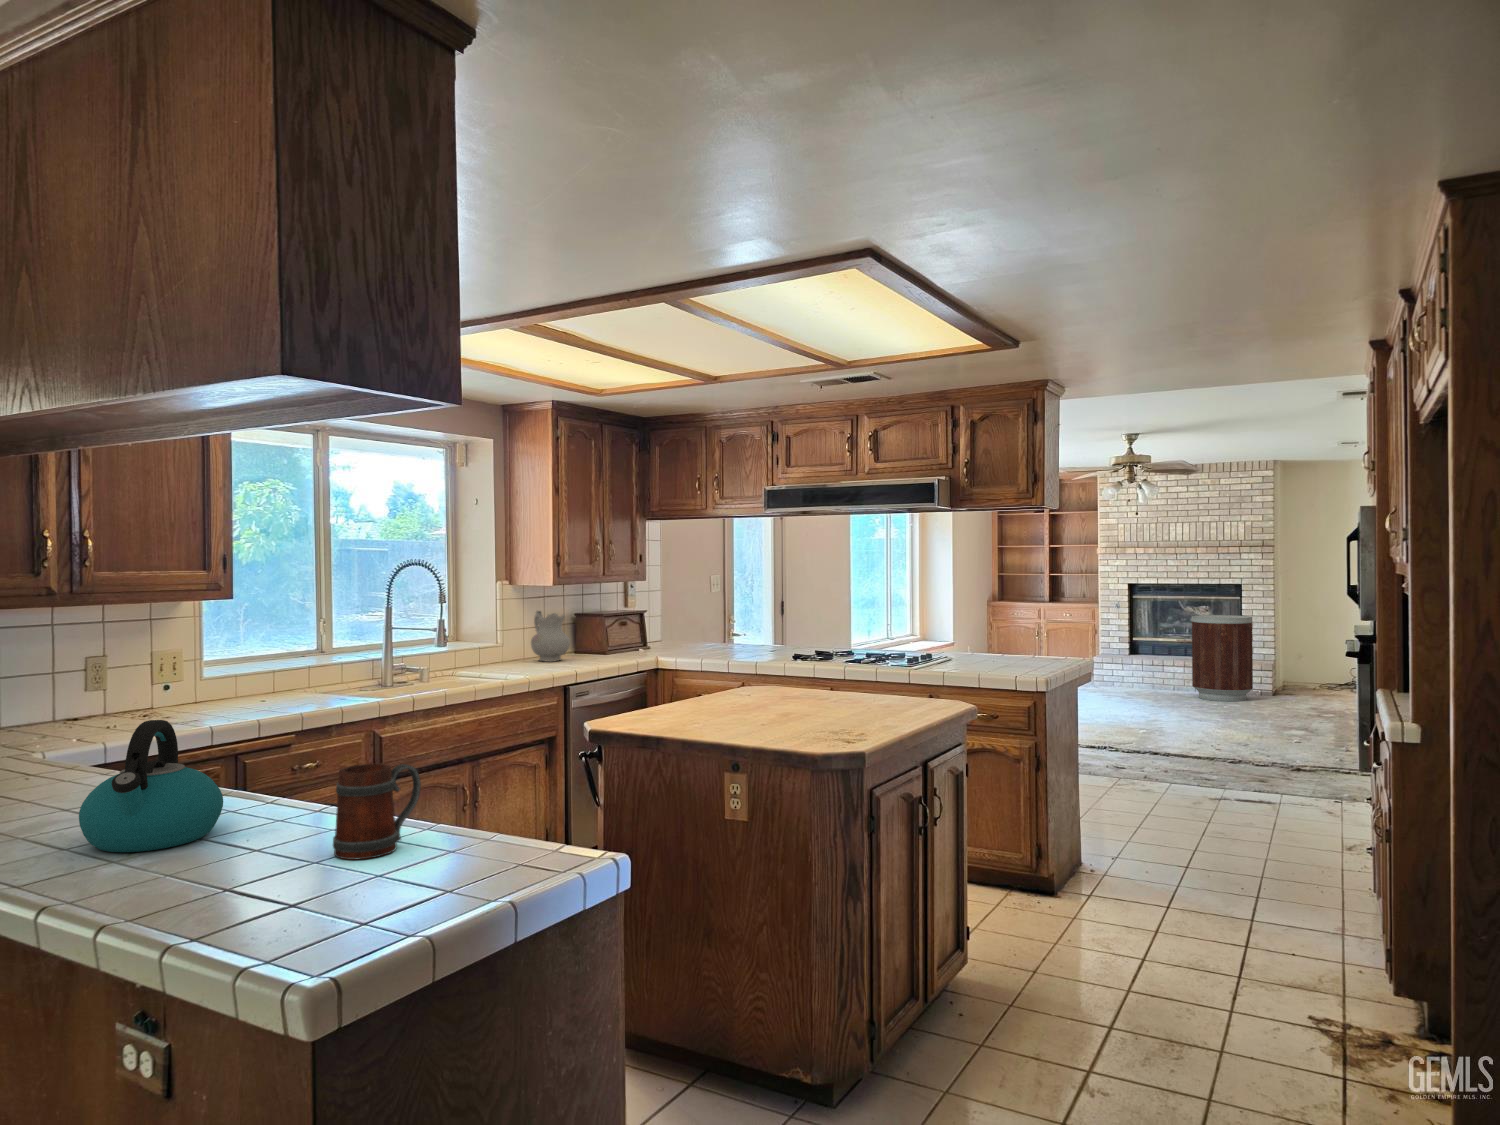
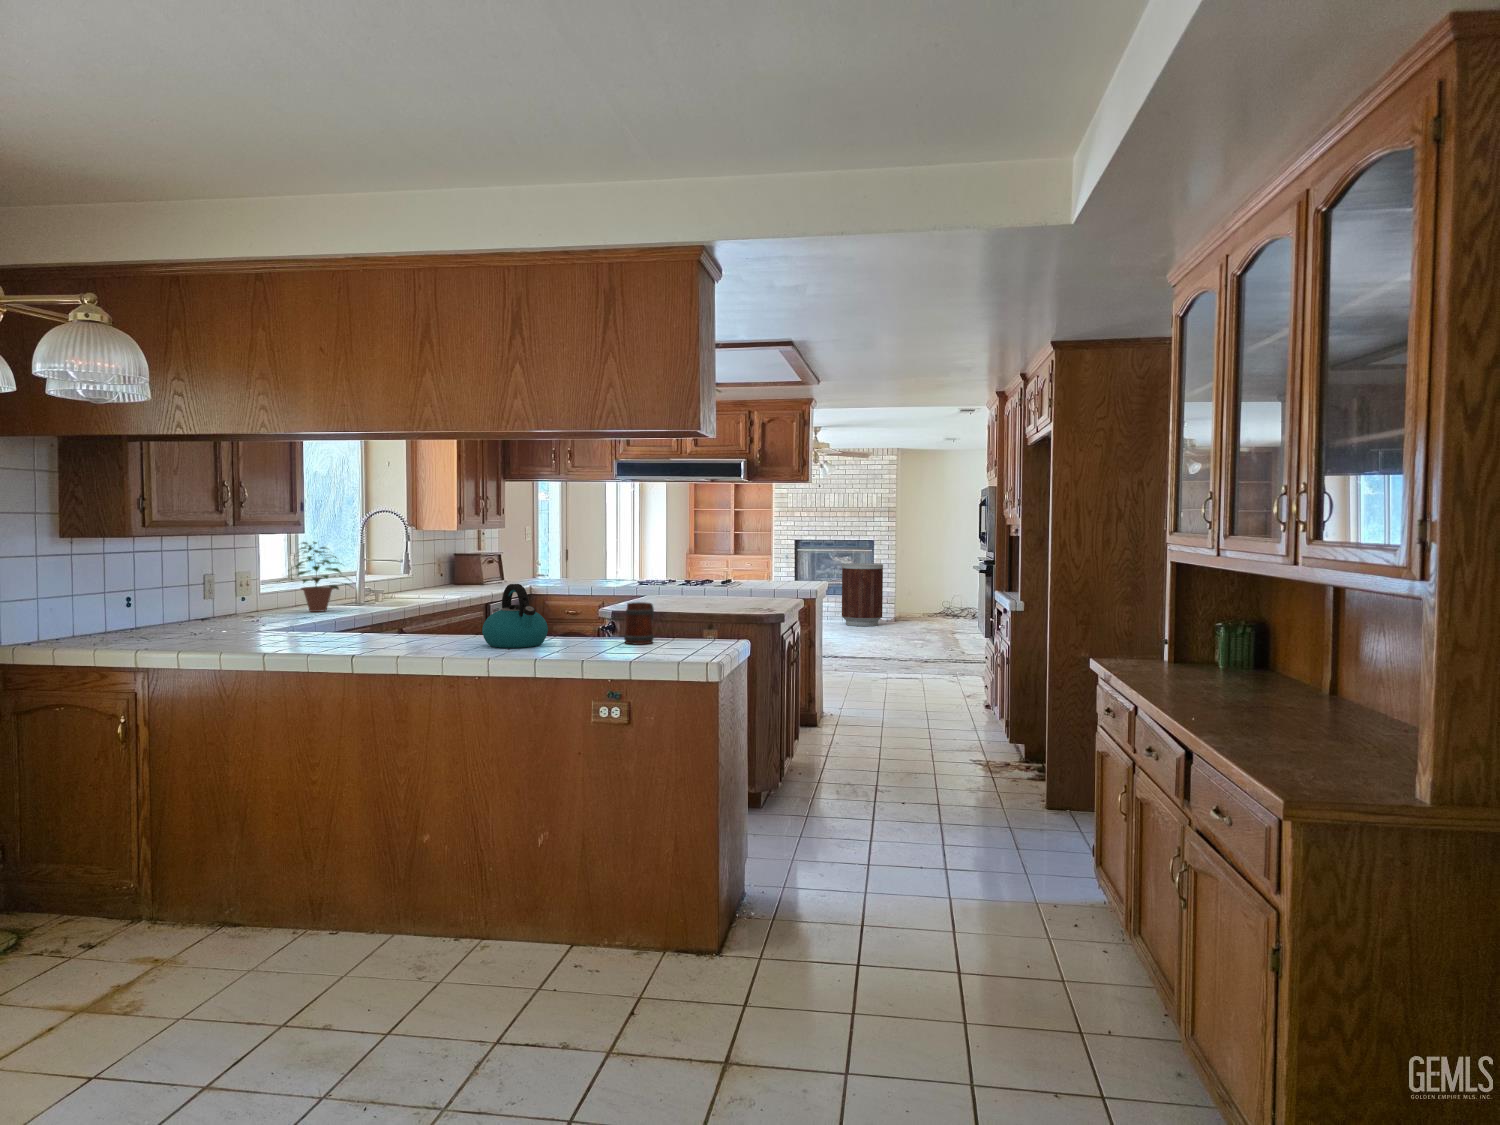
ceramic pitcher: present [531,611,570,662] -> none [427,550,459,589]
potted plant: none [203,612,306,708] -> present [277,542,348,612]

